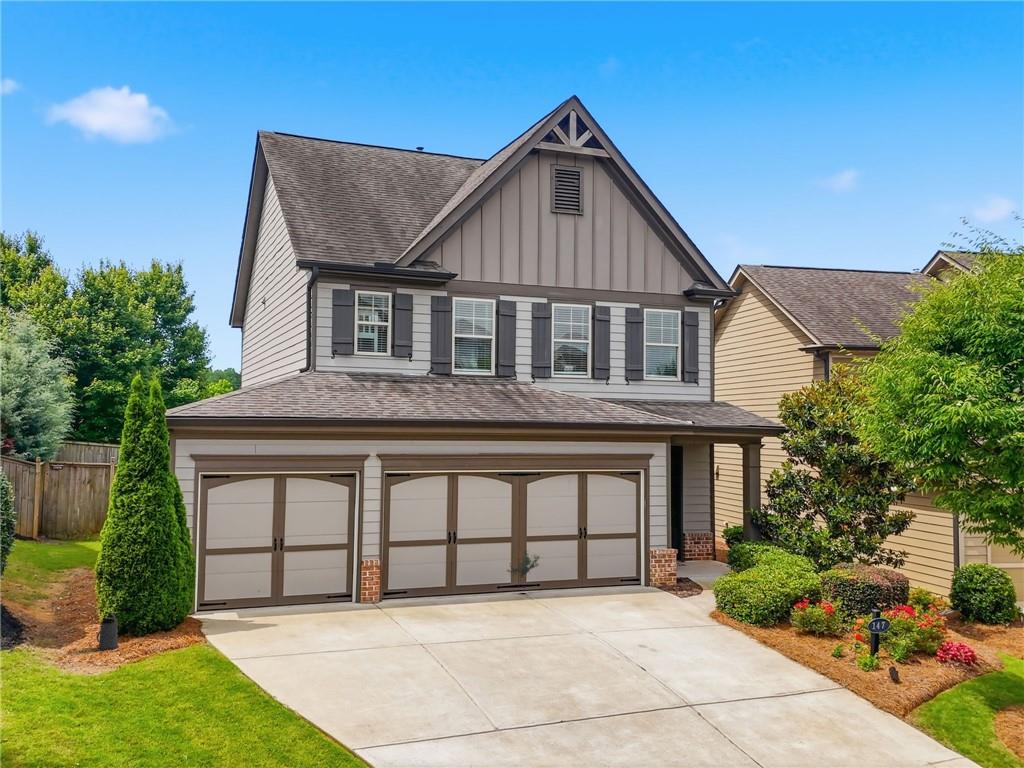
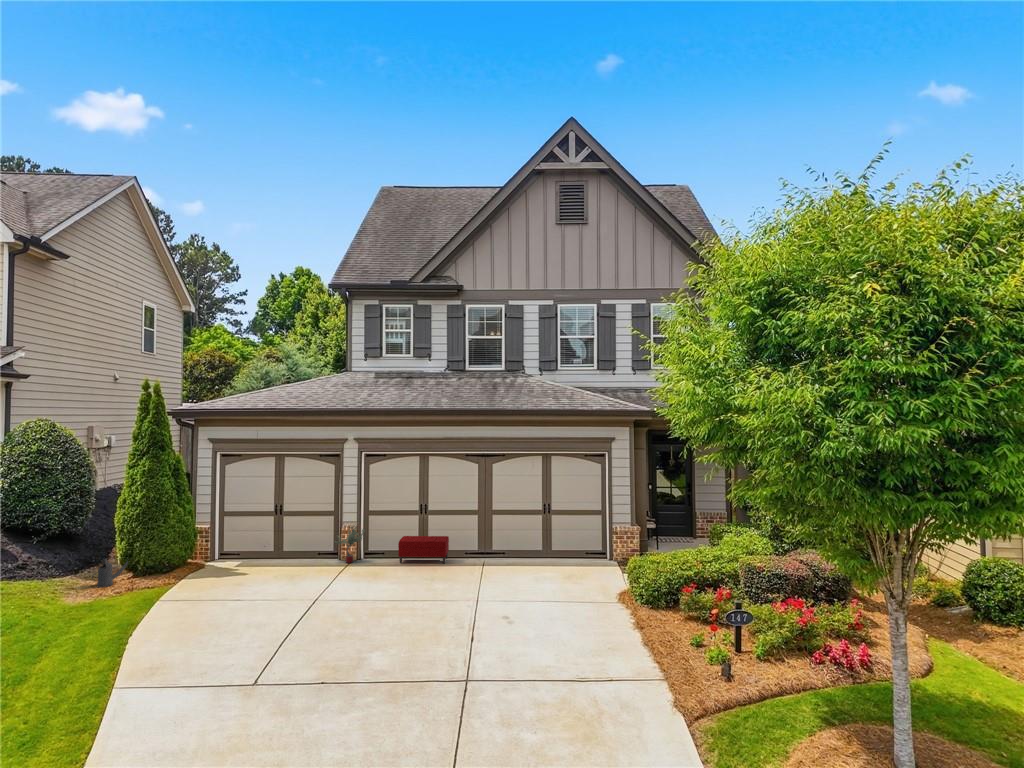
potted tree: present [508,551,539,594] -> present [334,525,365,563]
bench: none [431,568,491,602] -> present [398,536,449,564]

